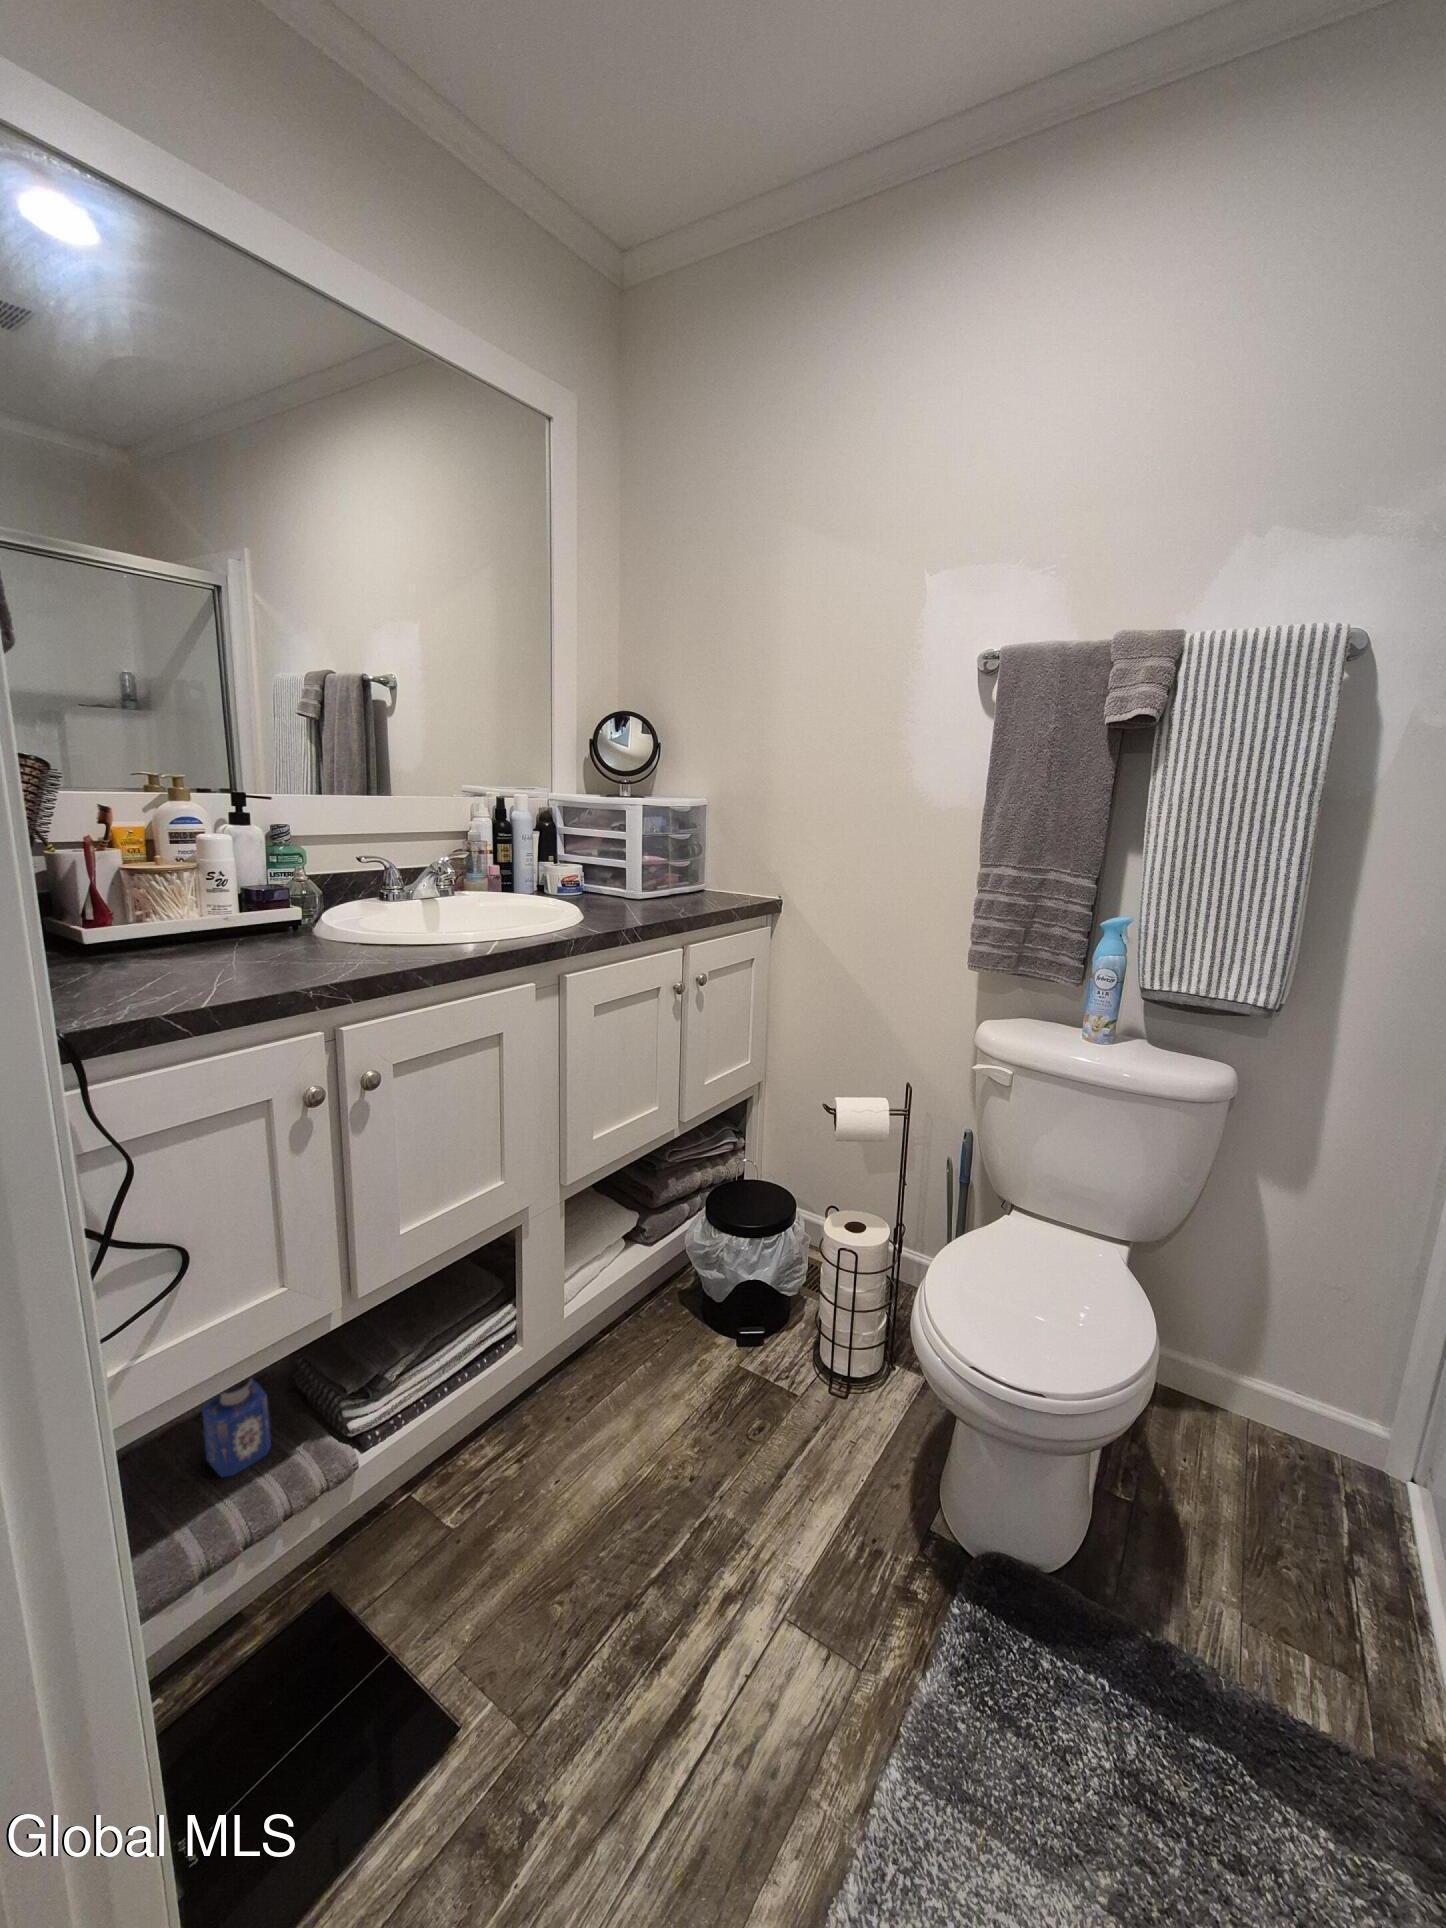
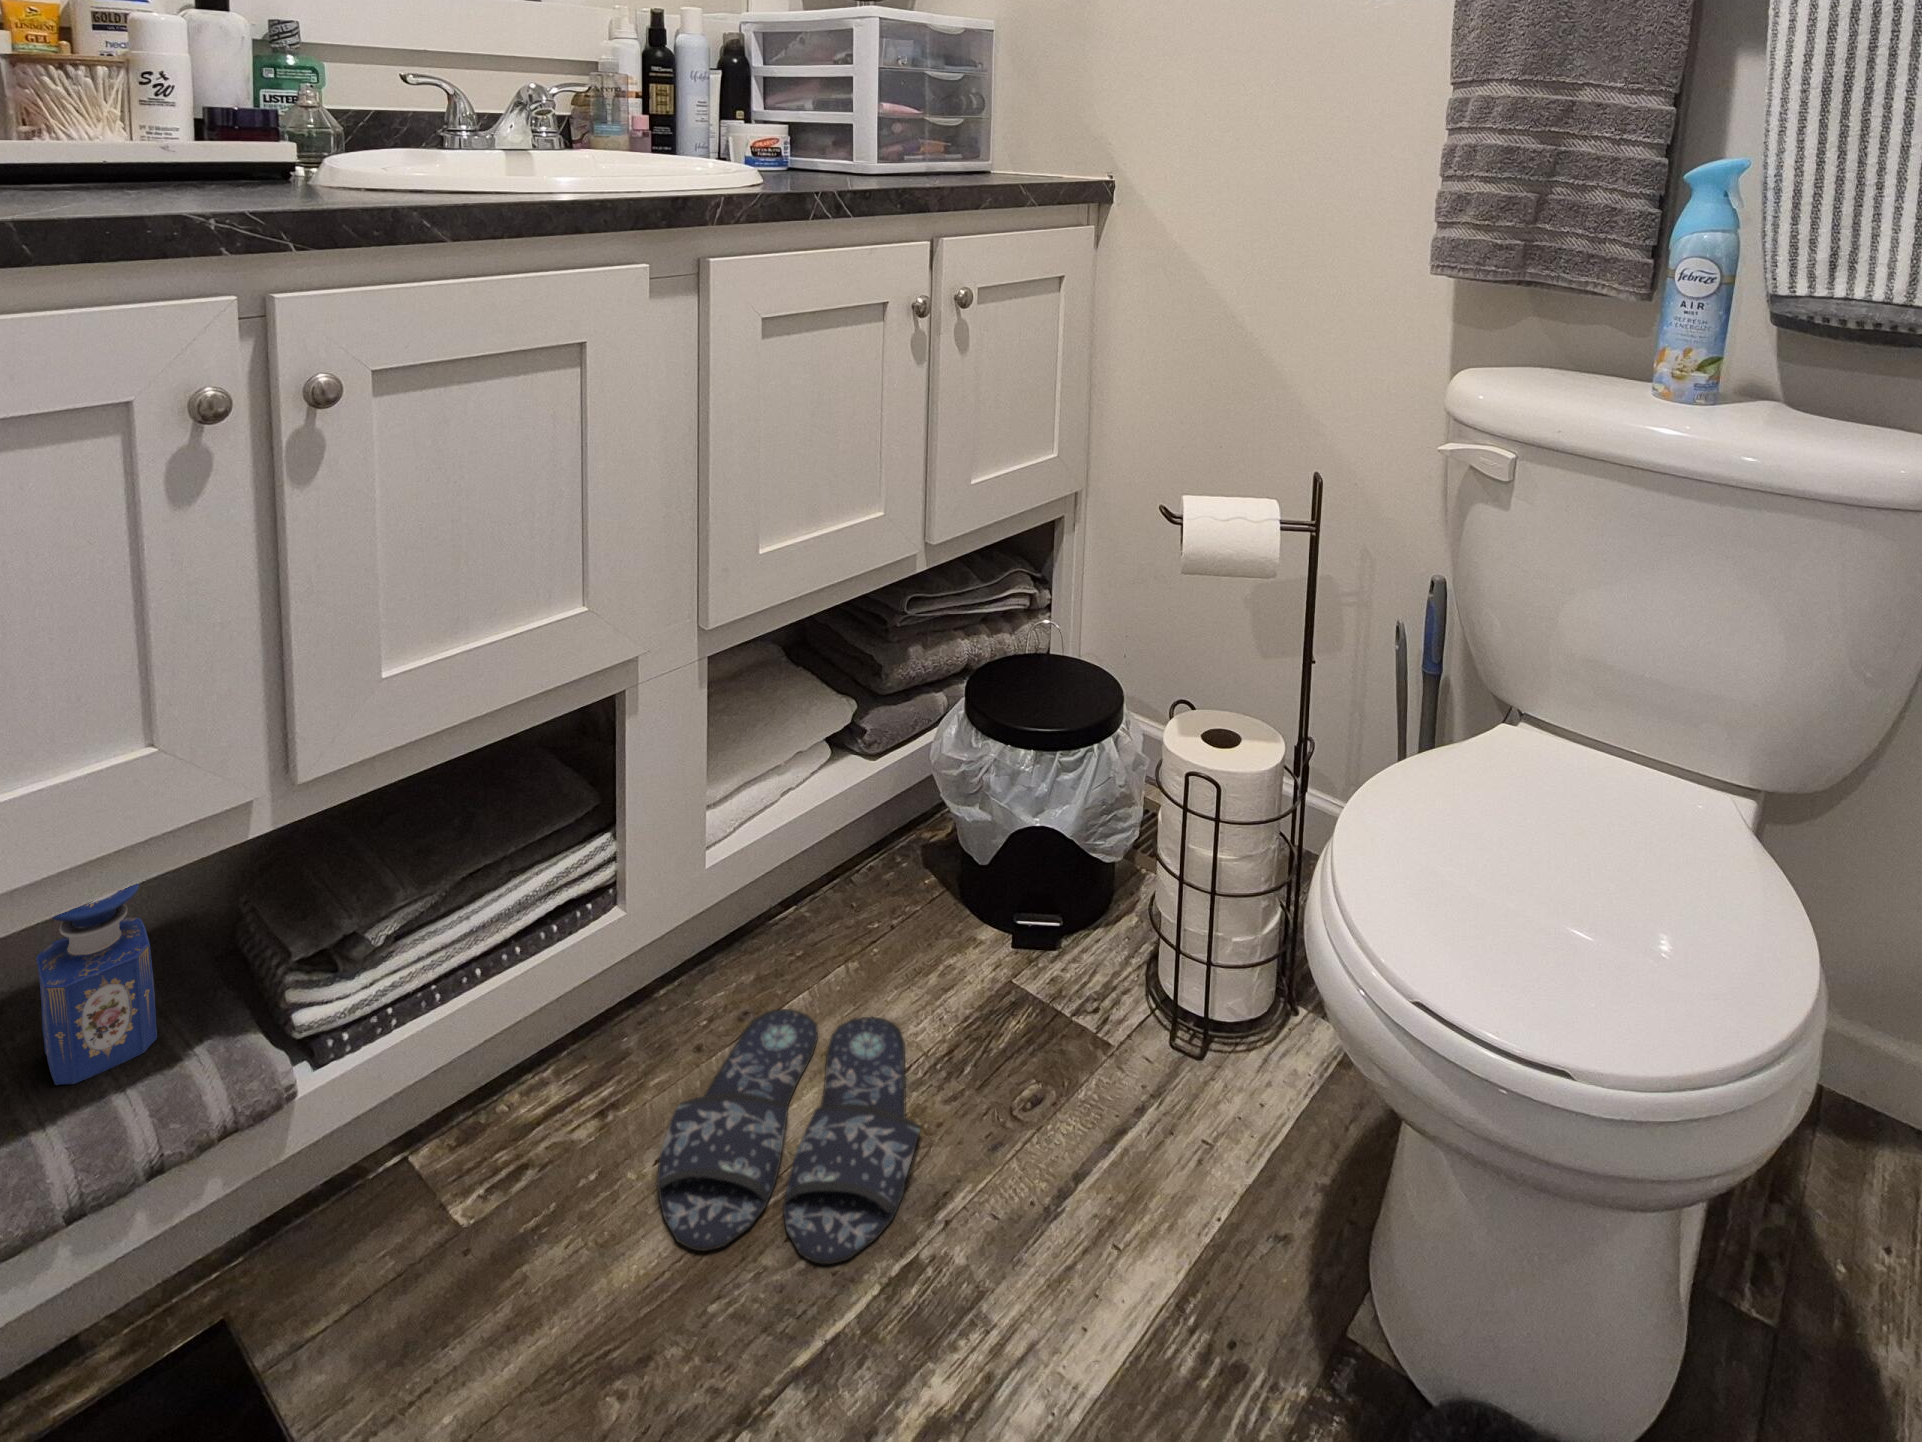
slippers: none [558,1393,701,1527] -> present [657,1009,921,1264]

